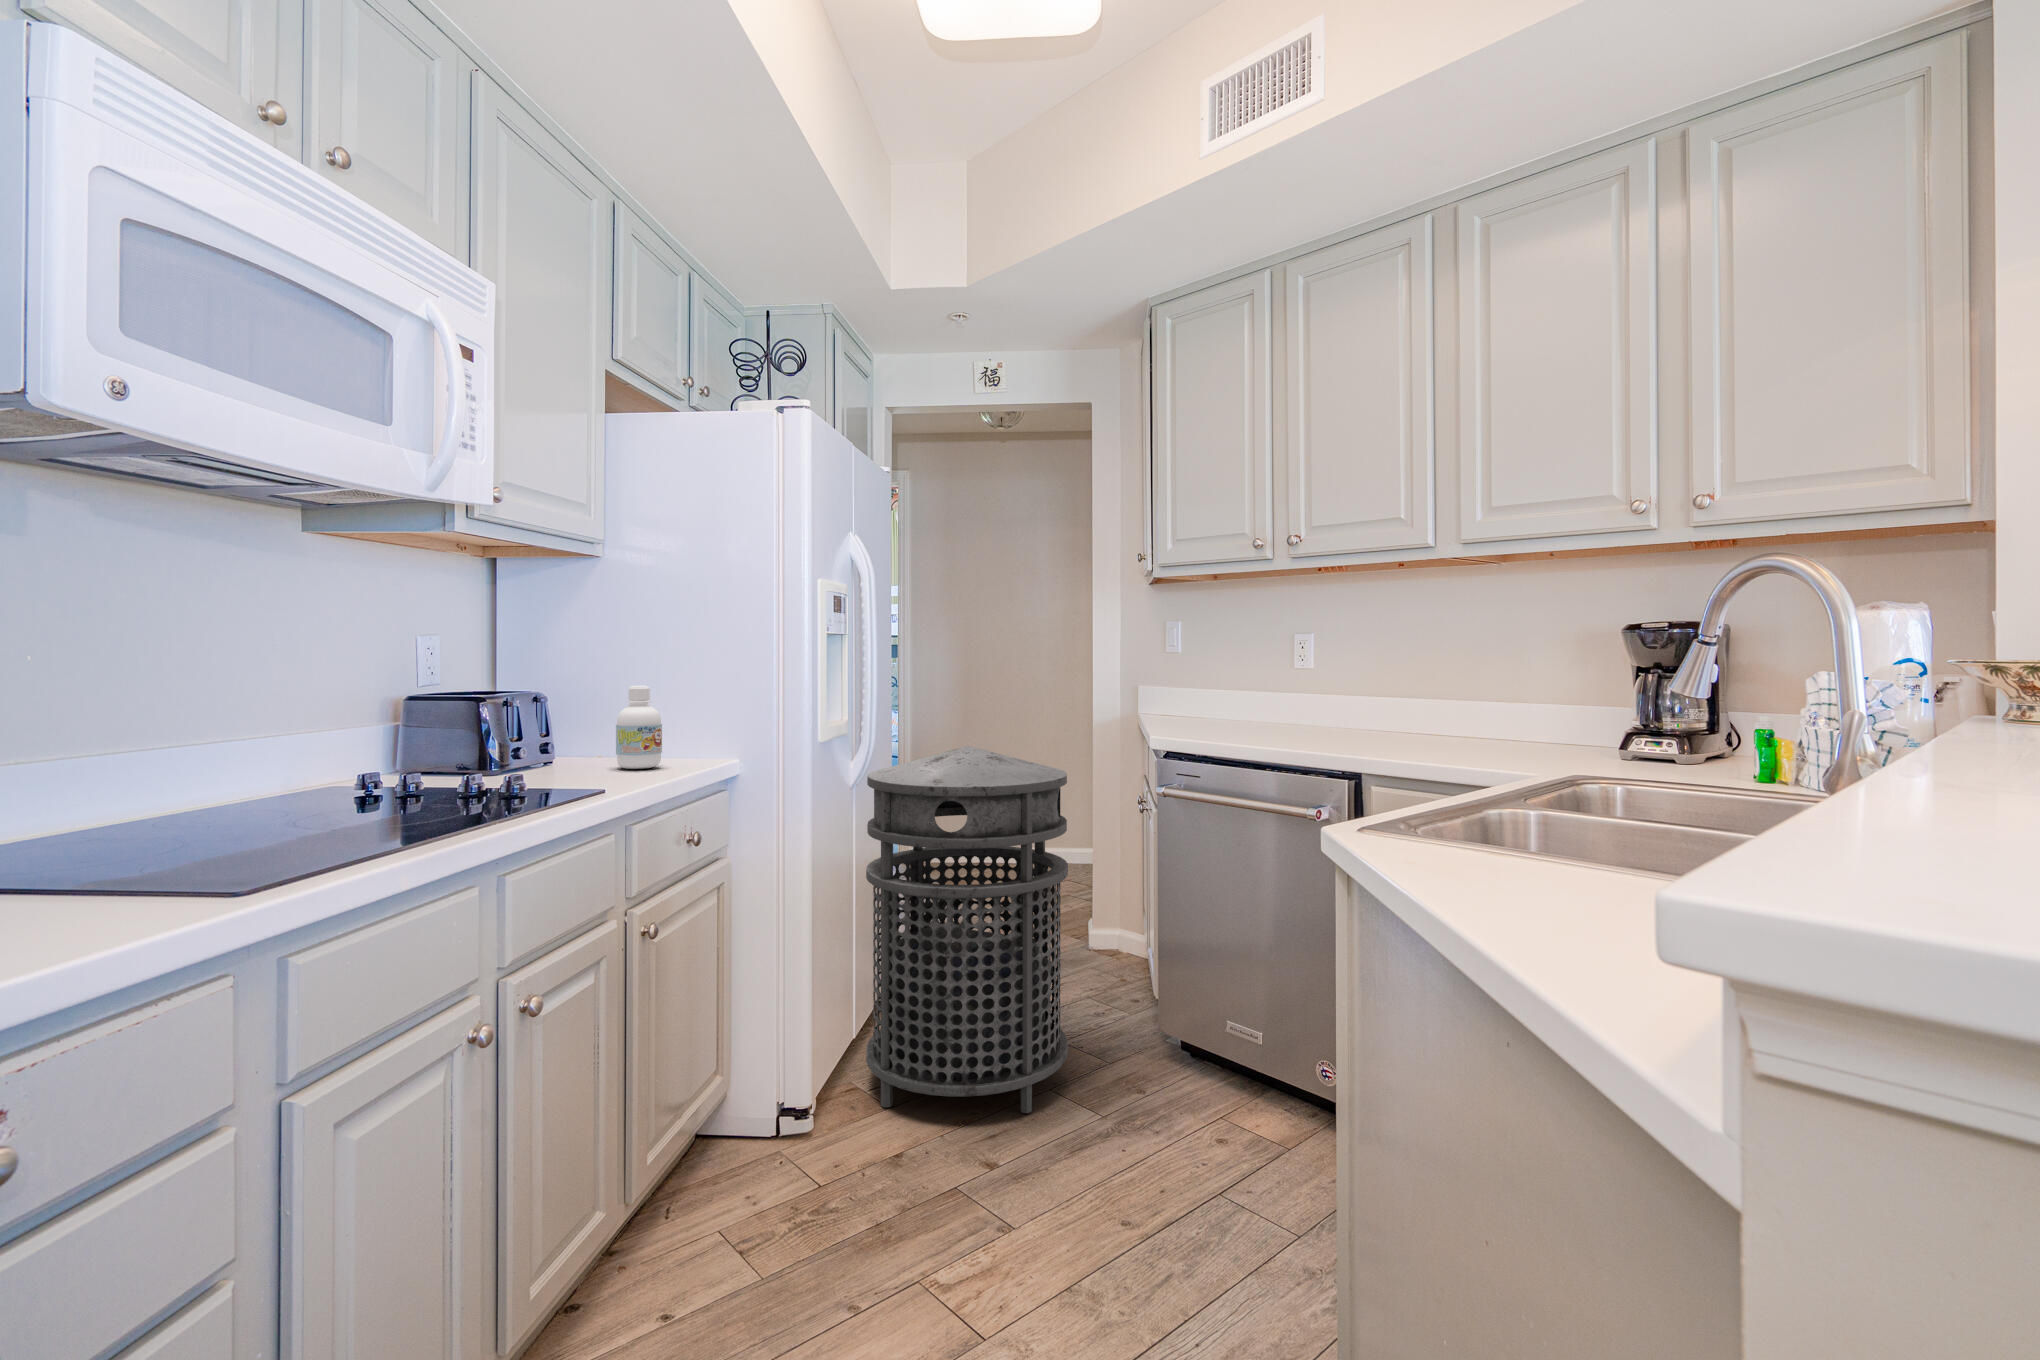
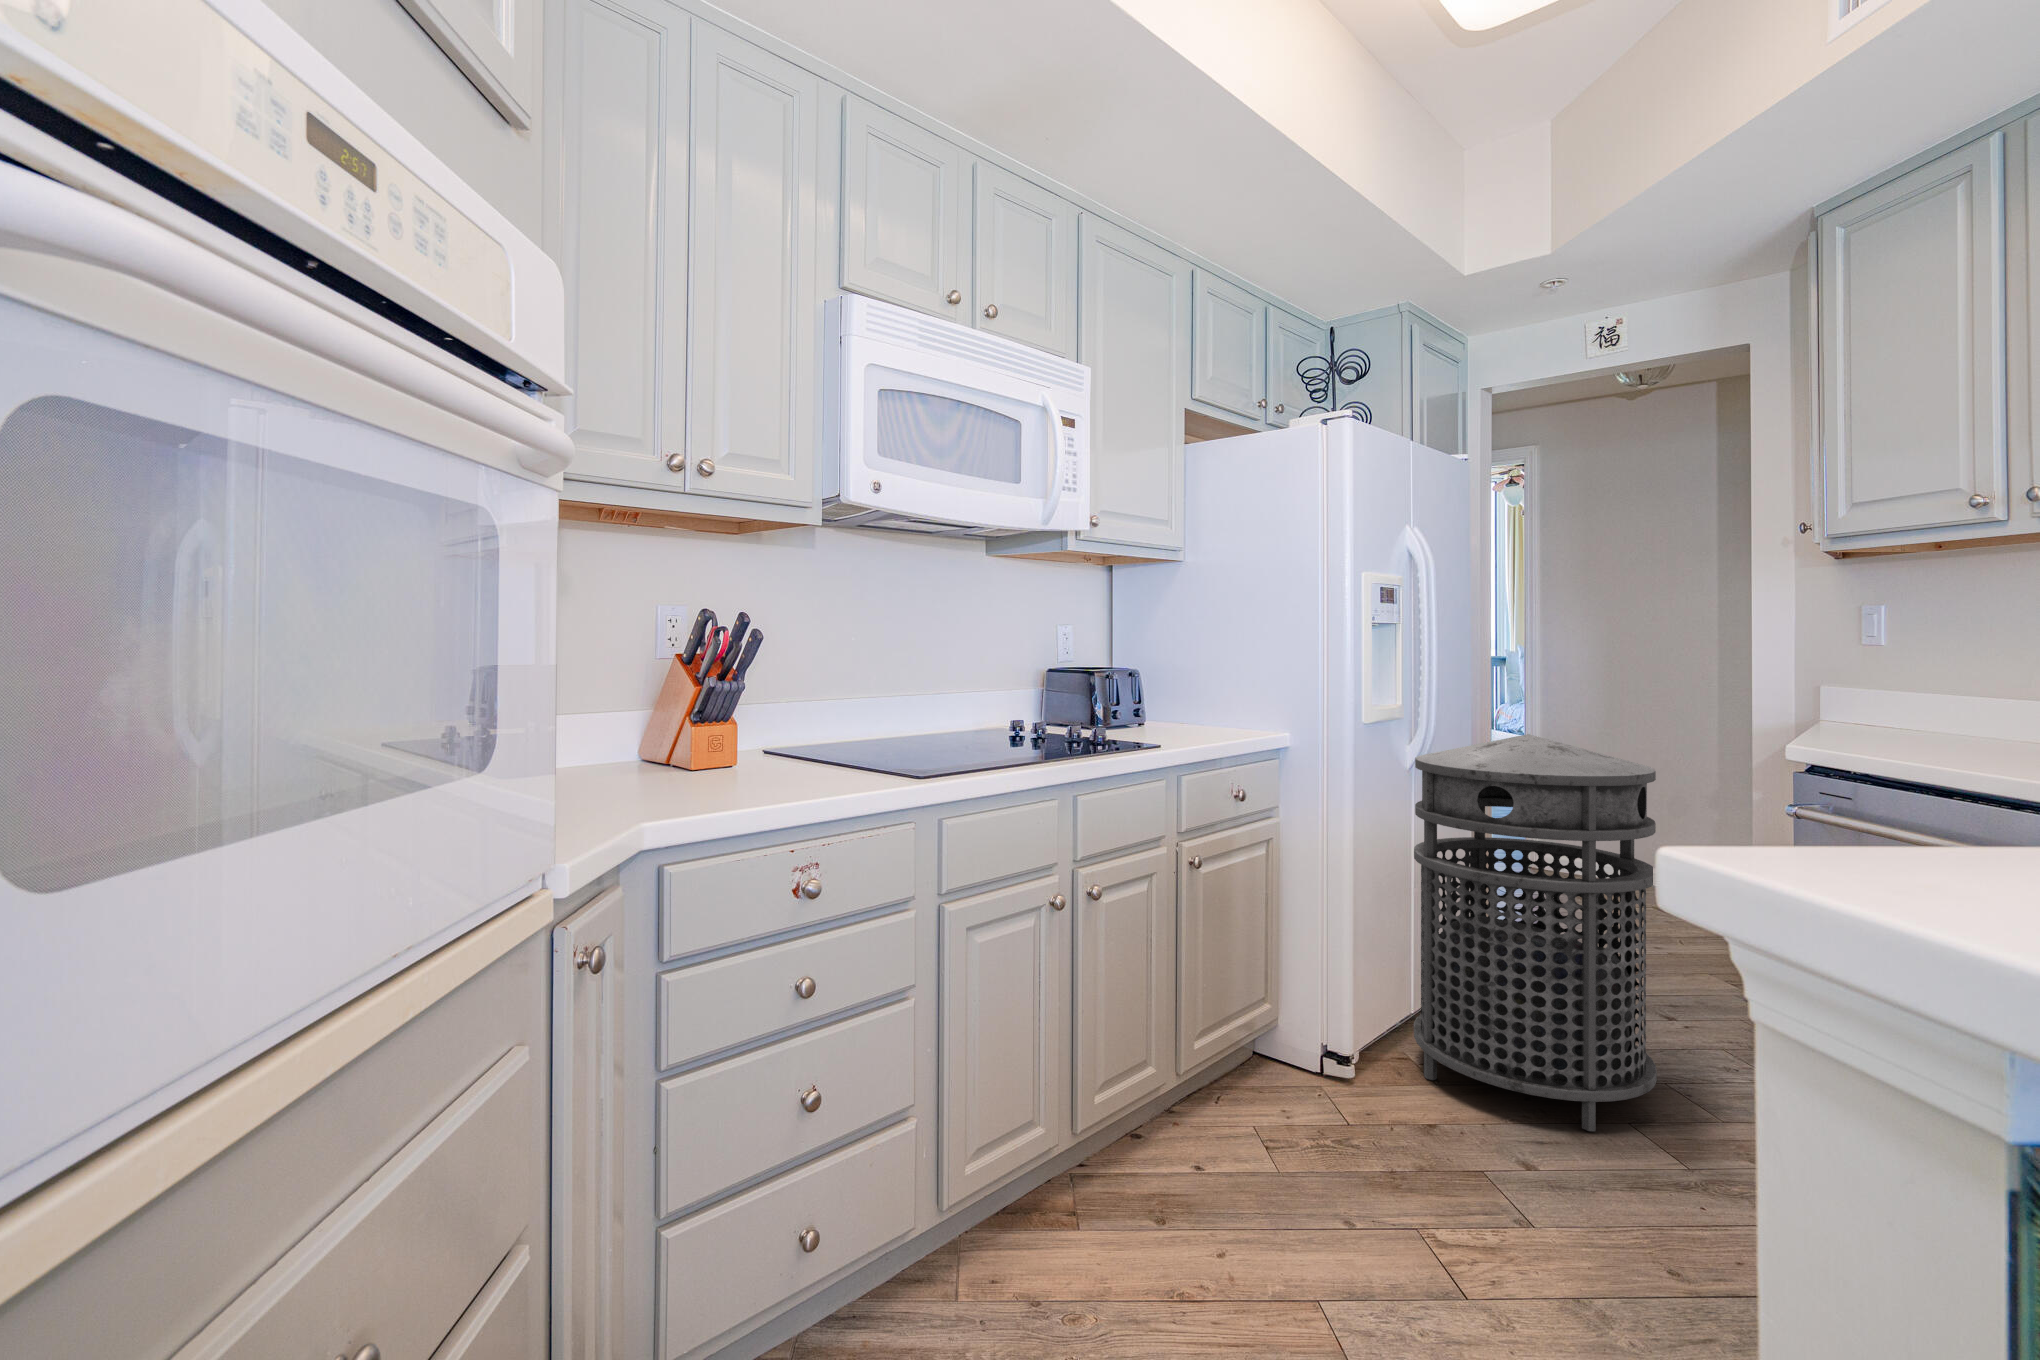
bottle: present [616,686,662,769] -> none [1183,666,1218,733]

